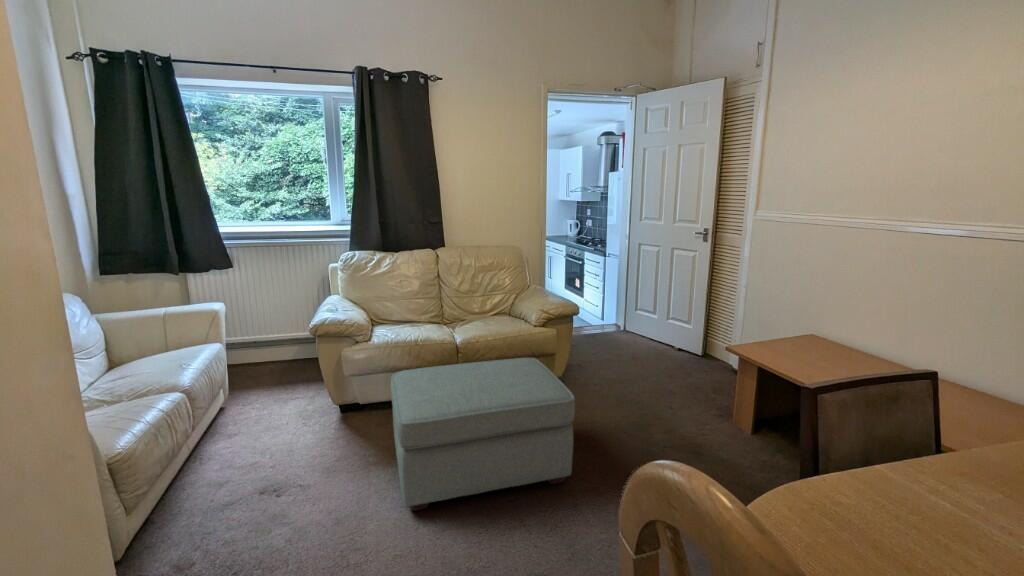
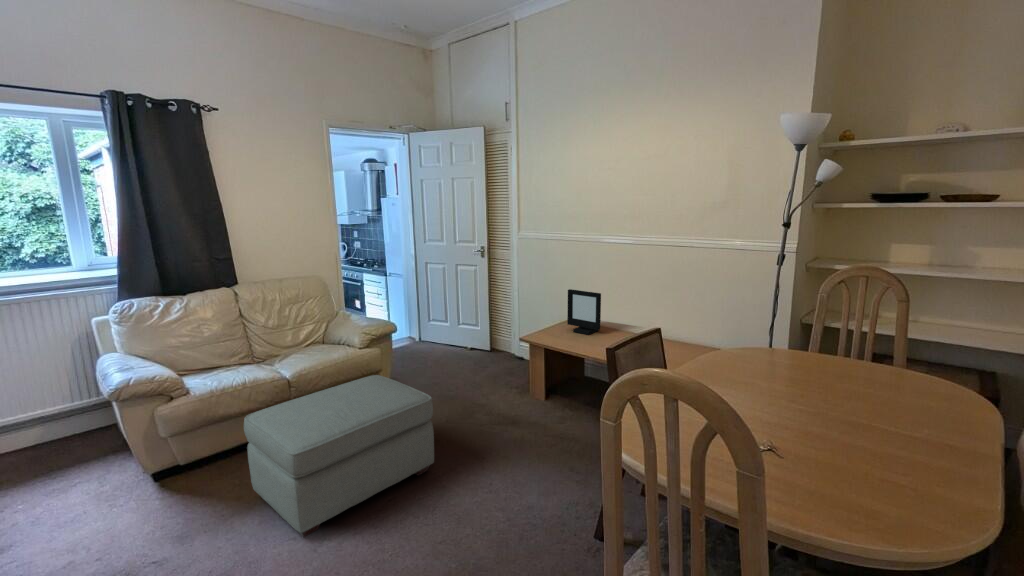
picture frame: none [805,293,867,362] -> present [567,289,601,335]

